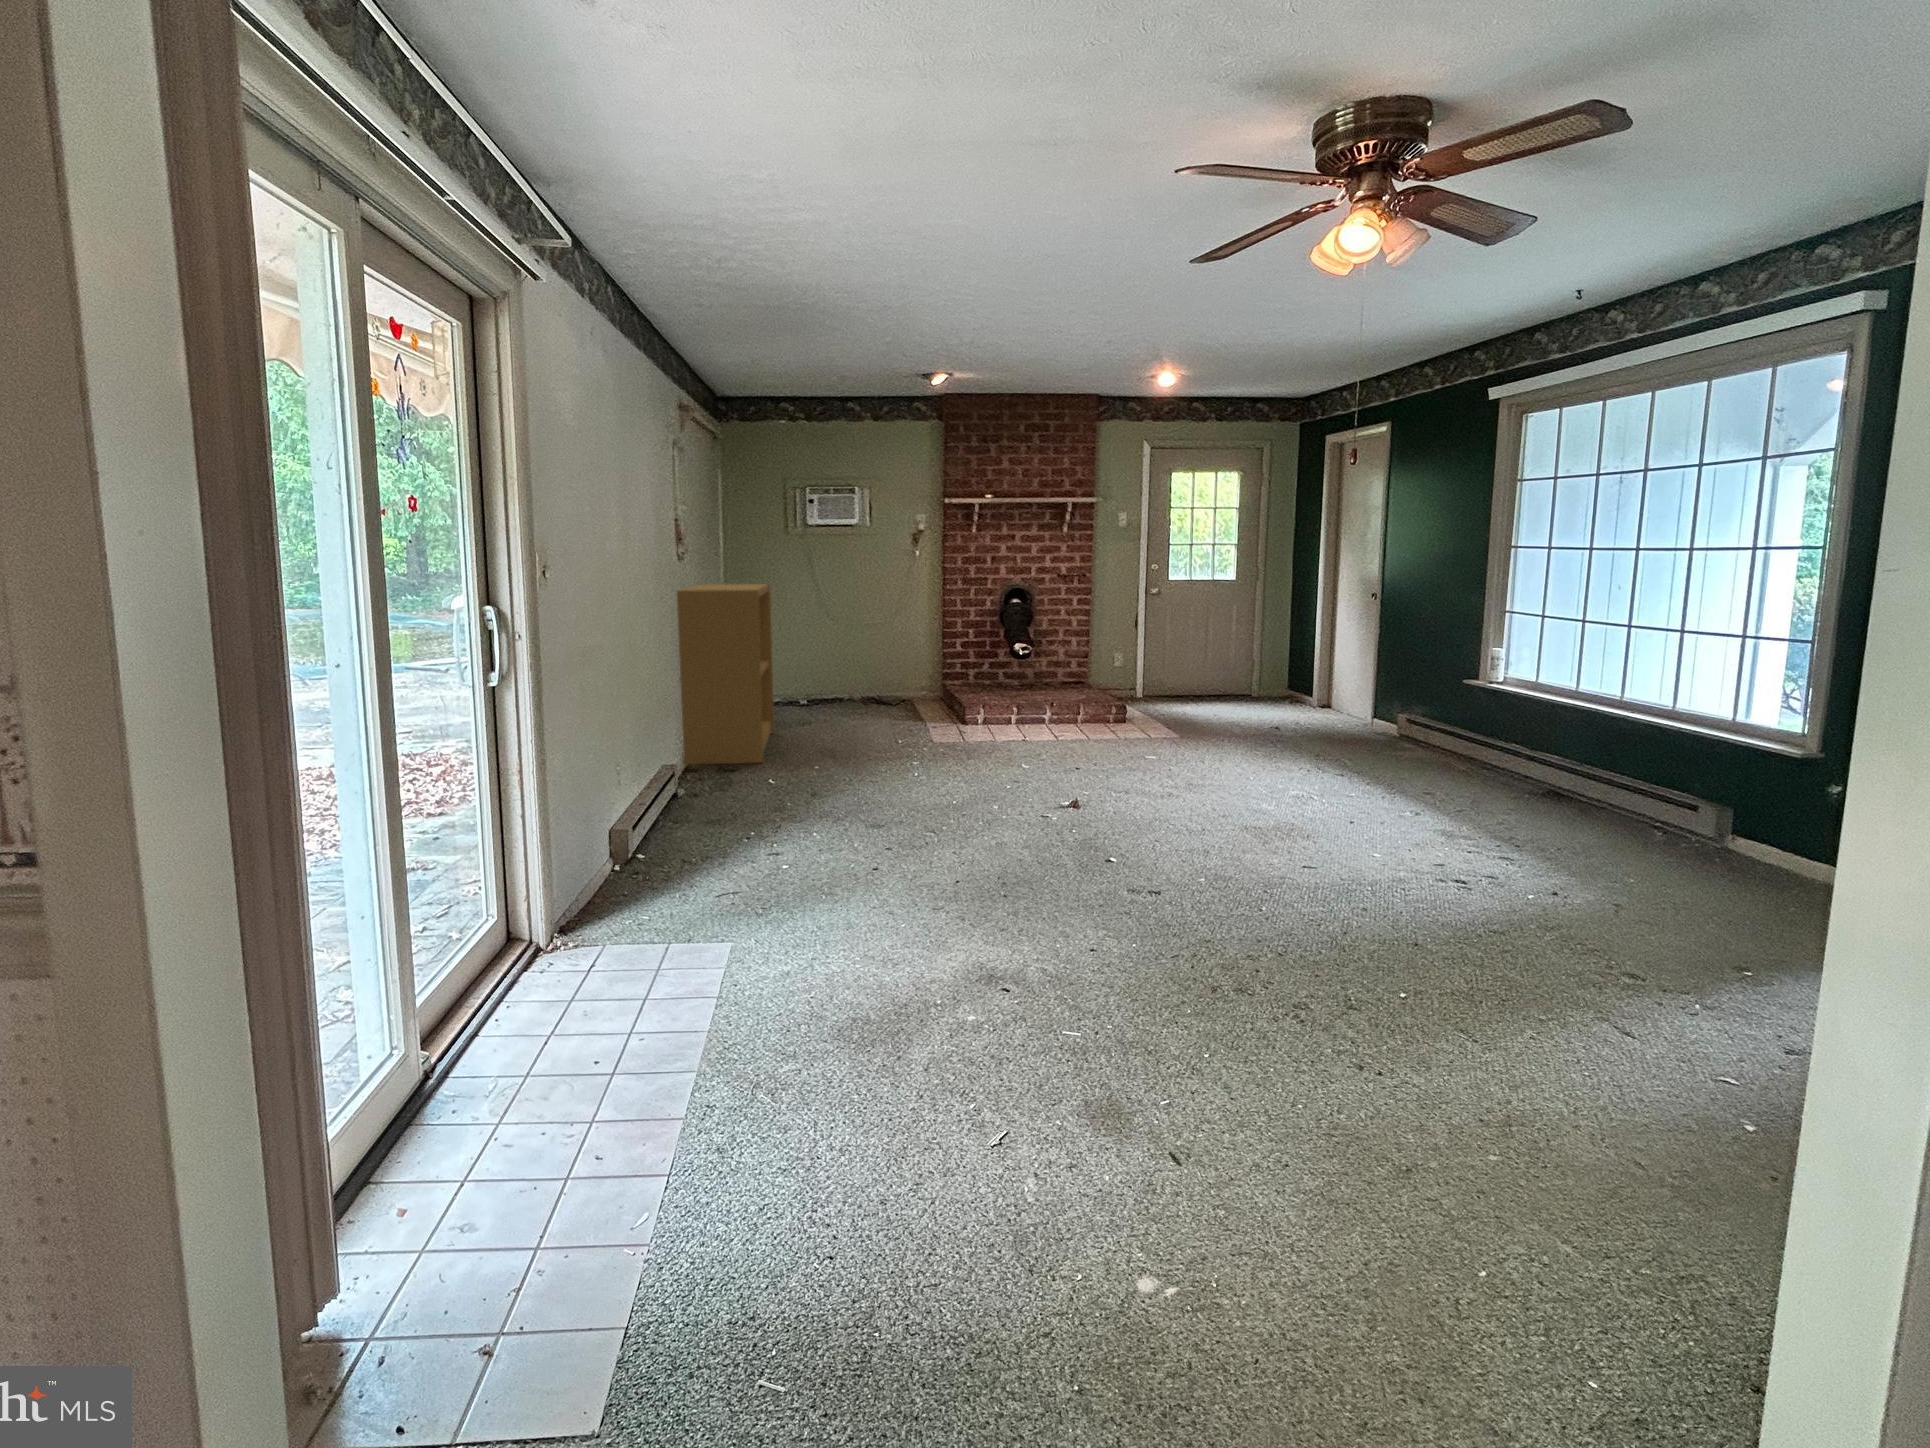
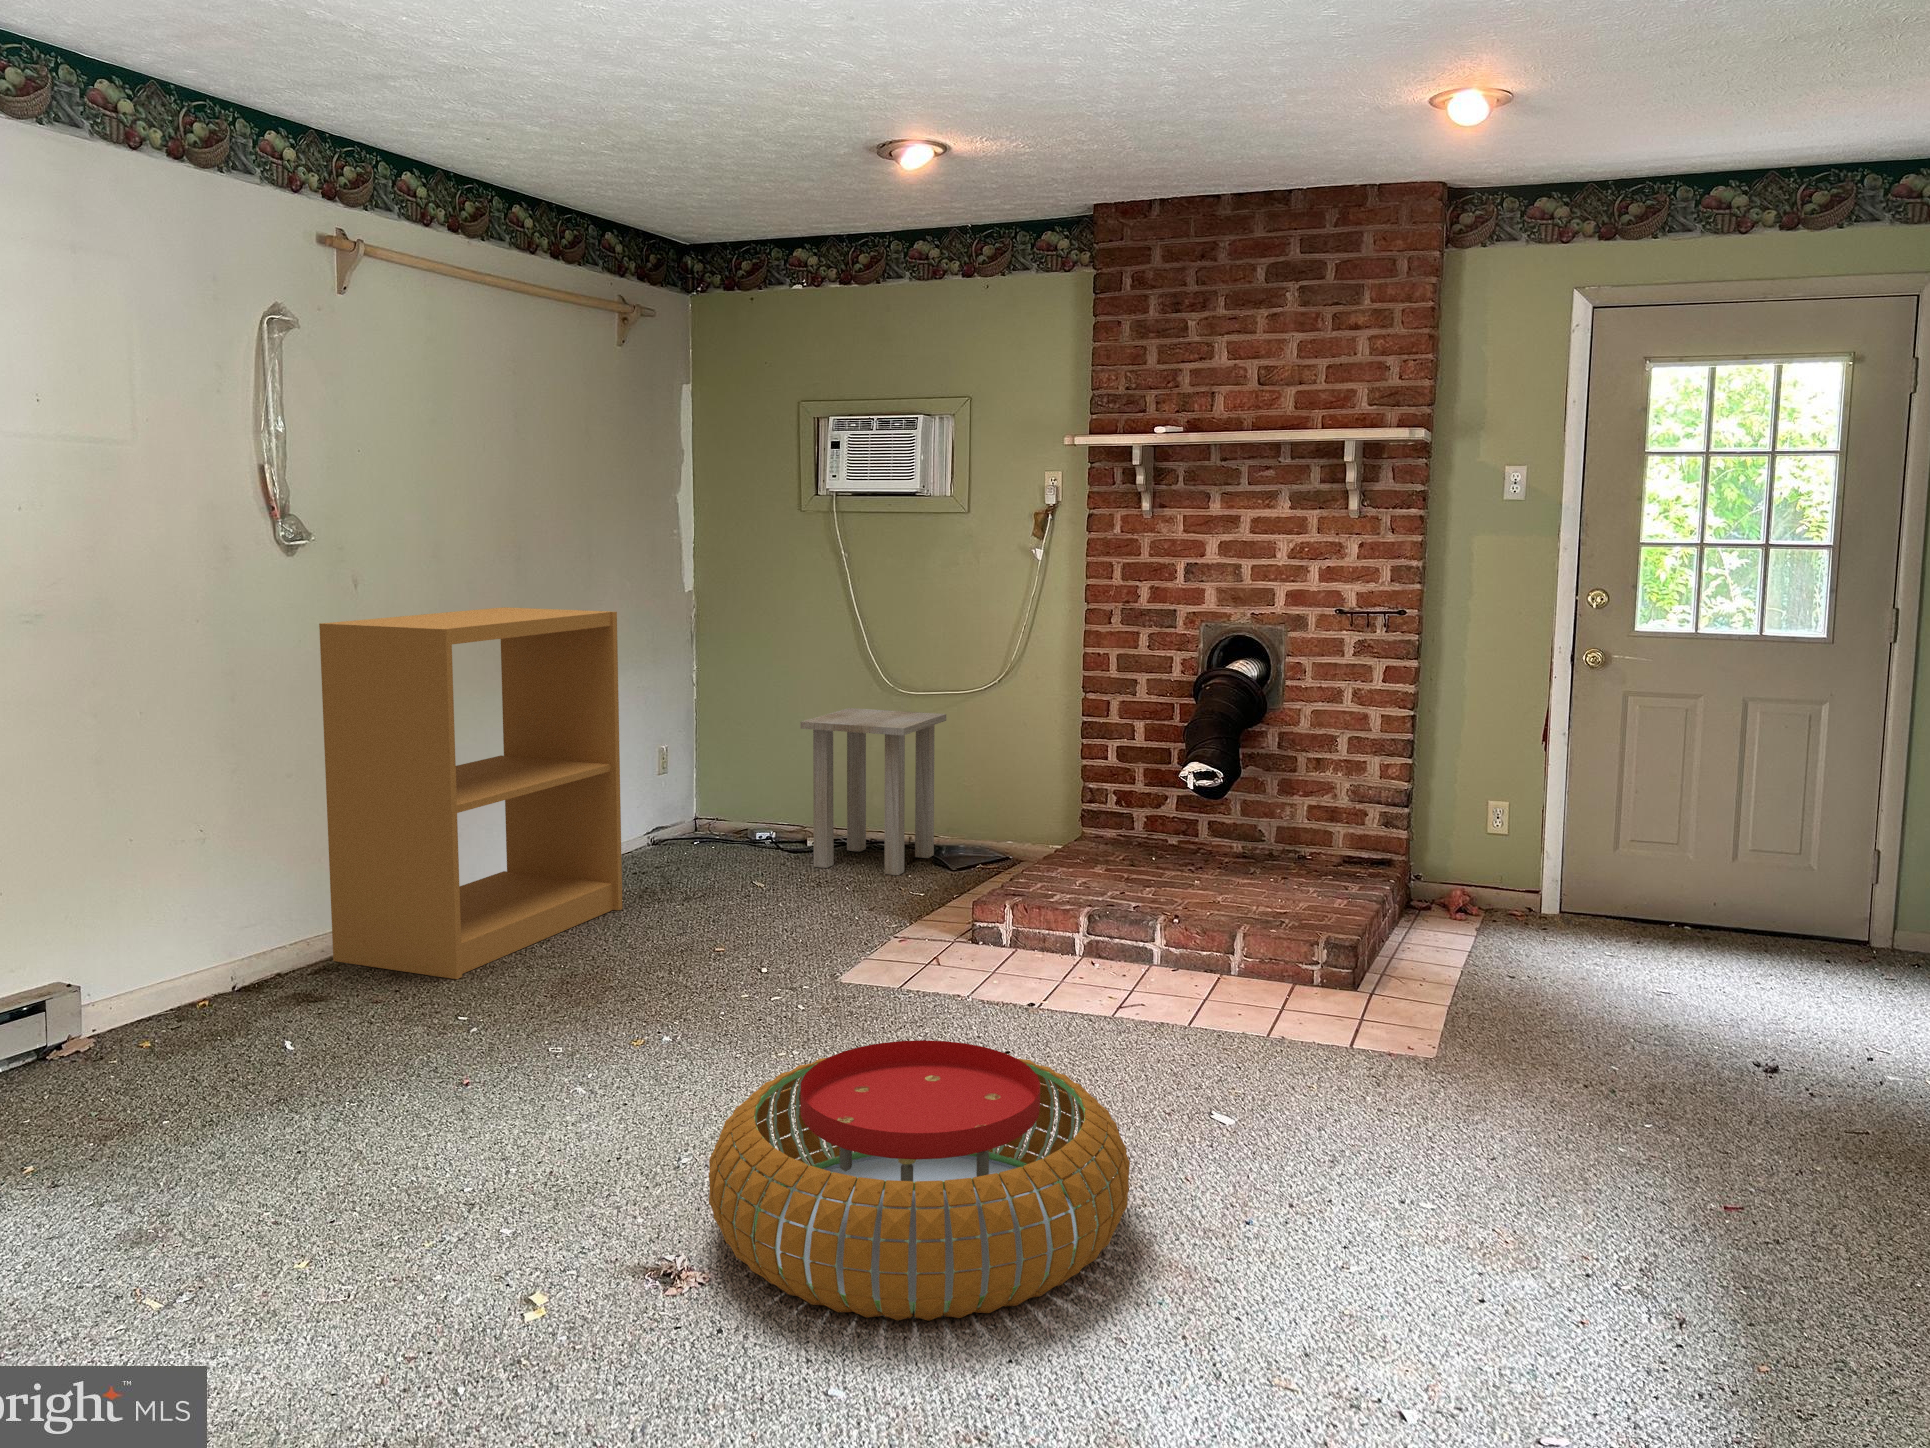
side table: none [818,633,873,711] -> present [800,708,946,875]
pouf: none [1035,733,1197,817] -> present [709,1040,1130,1321]

